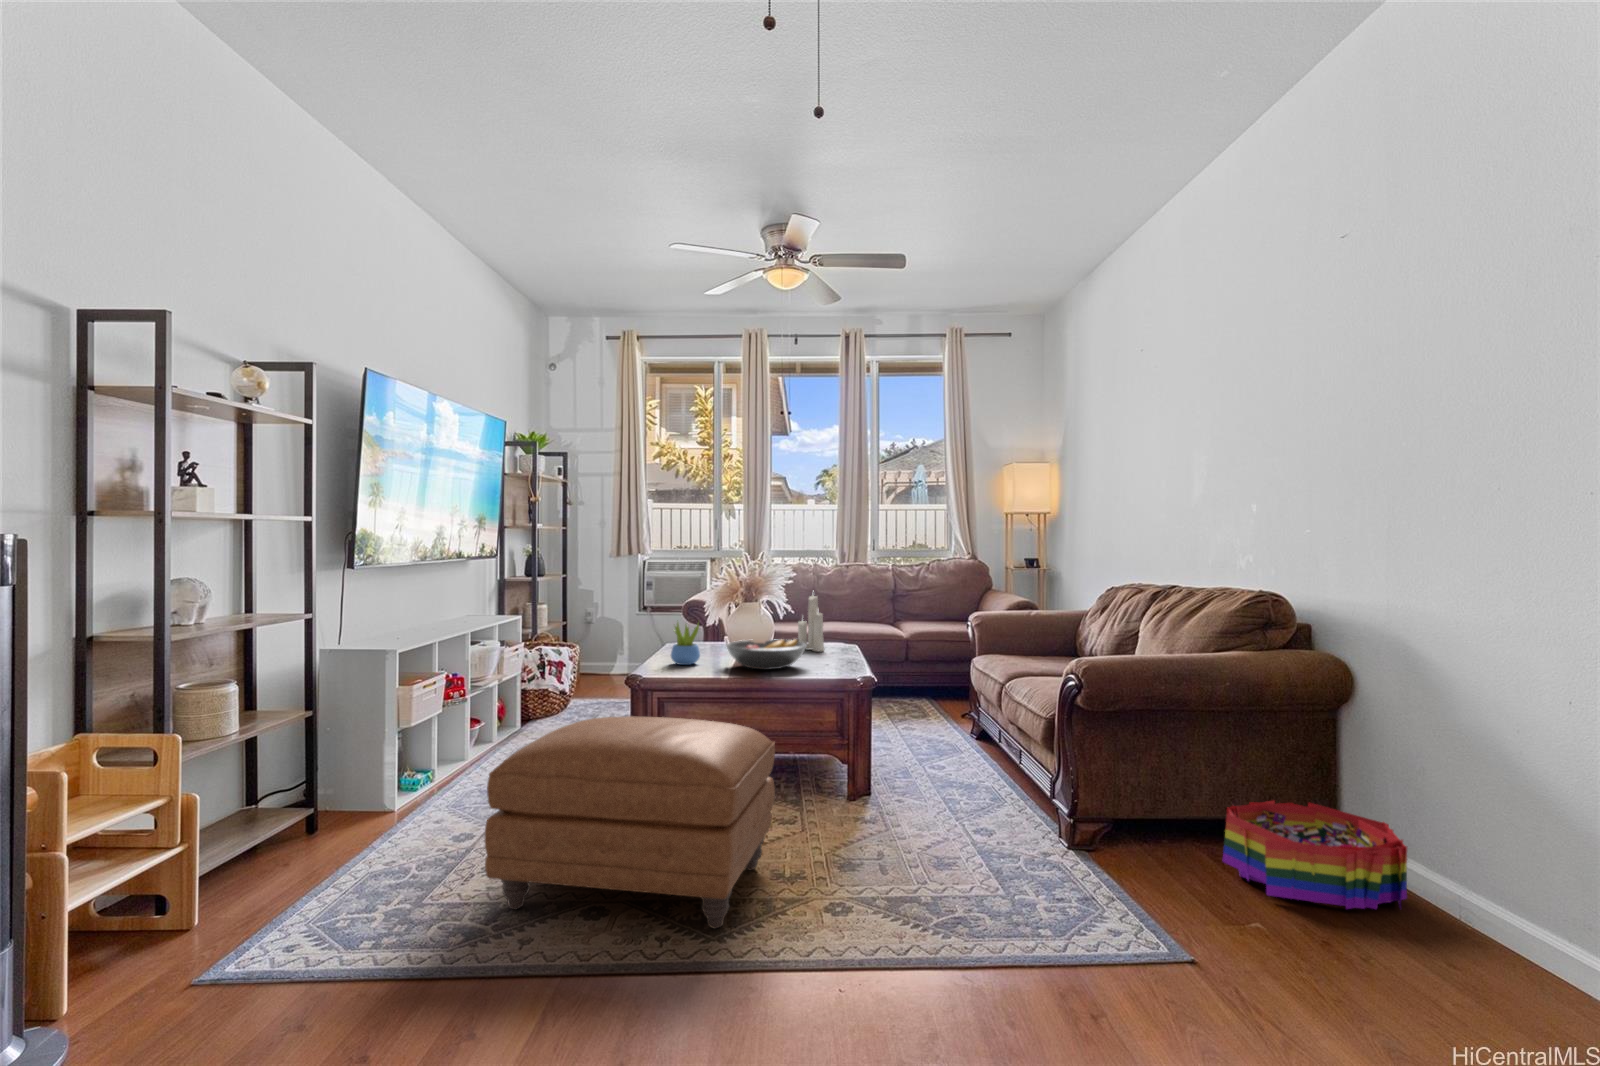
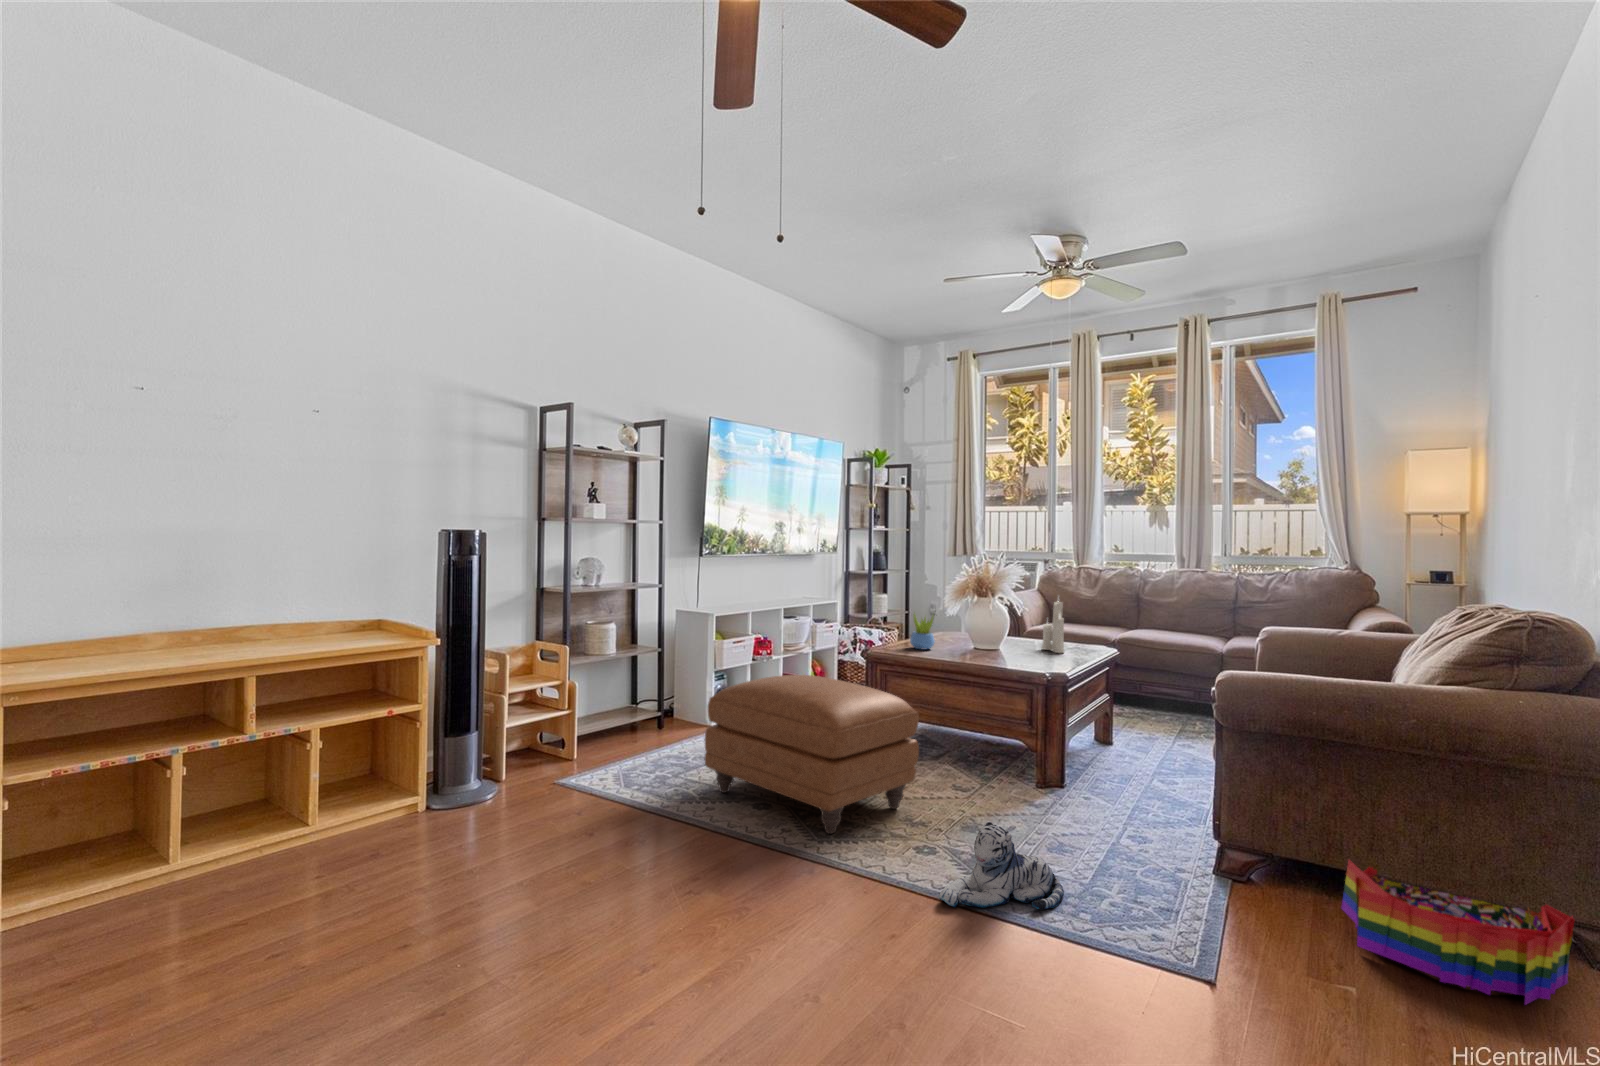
fruit bowl: present [726,639,807,670] -> none [947,634,1019,661]
plush toy: none [926,862,1033,982] -> present [939,821,1064,910]

